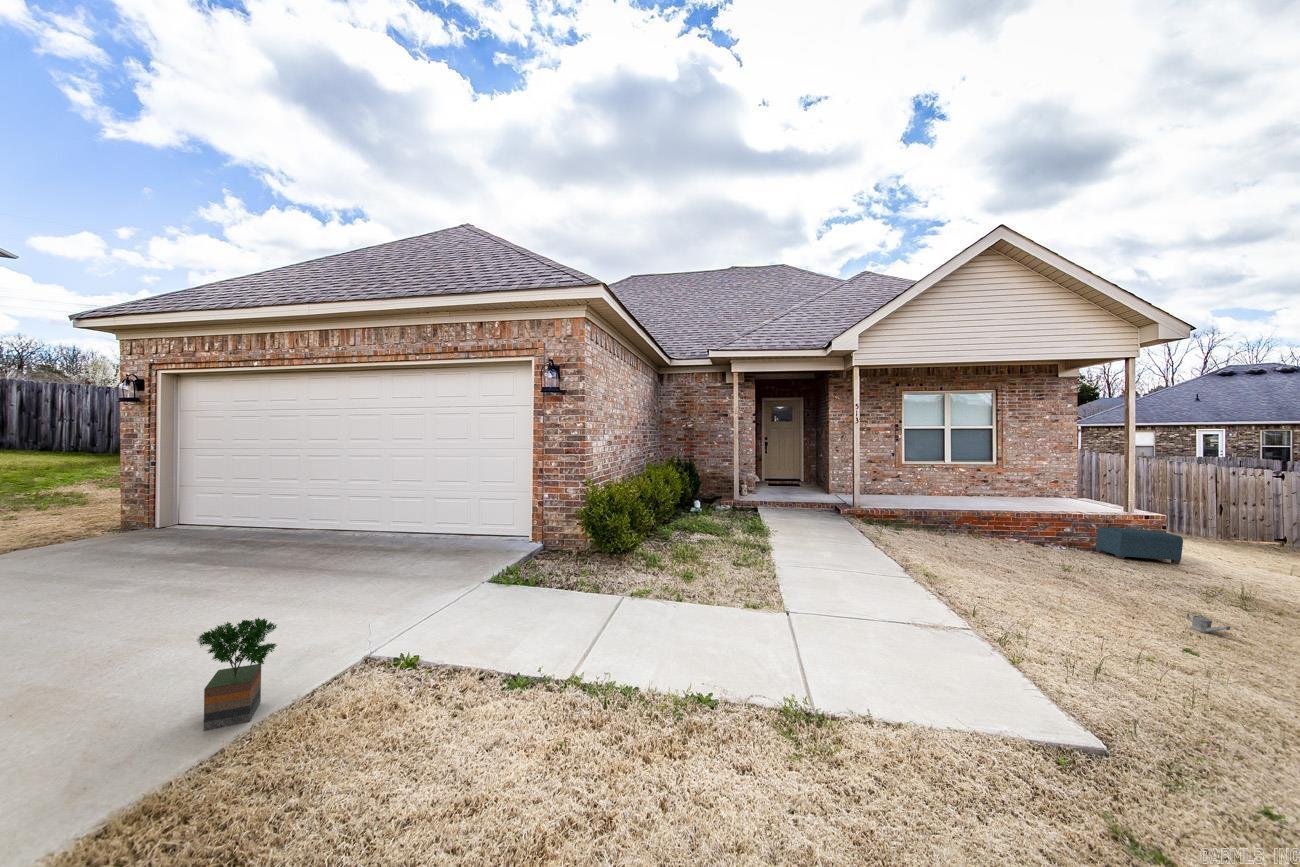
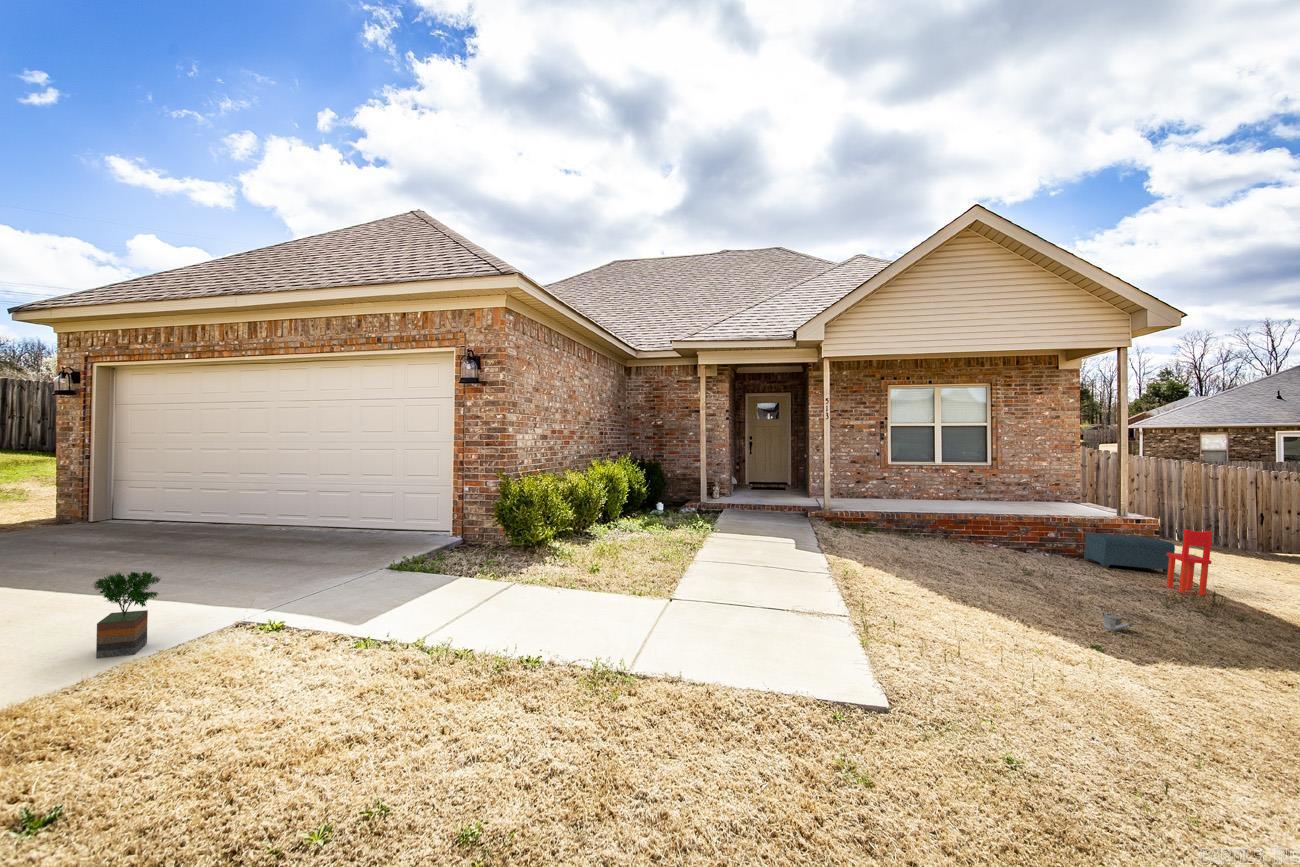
chair: none [1188,526,1237,587] -> present [1166,529,1212,595]

